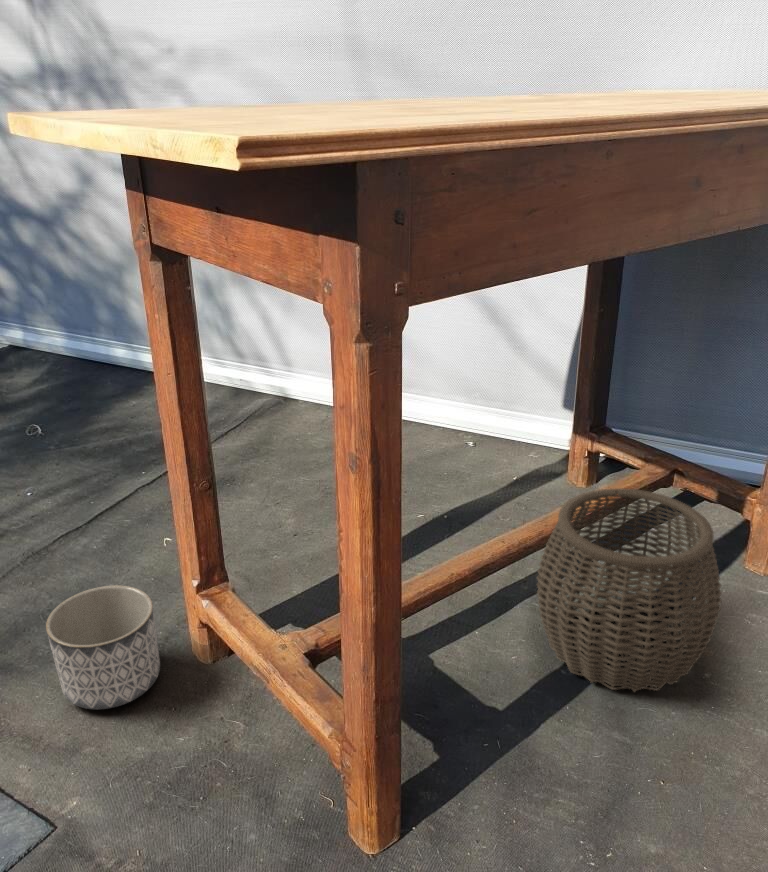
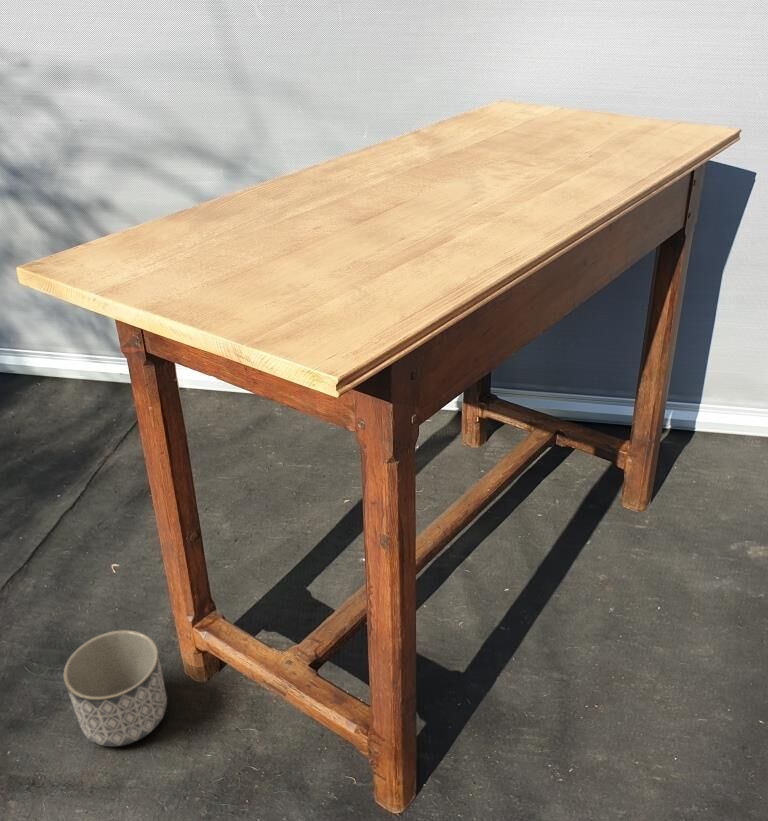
woven basket: present [537,488,722,692] -> none [472,470,619,637]

